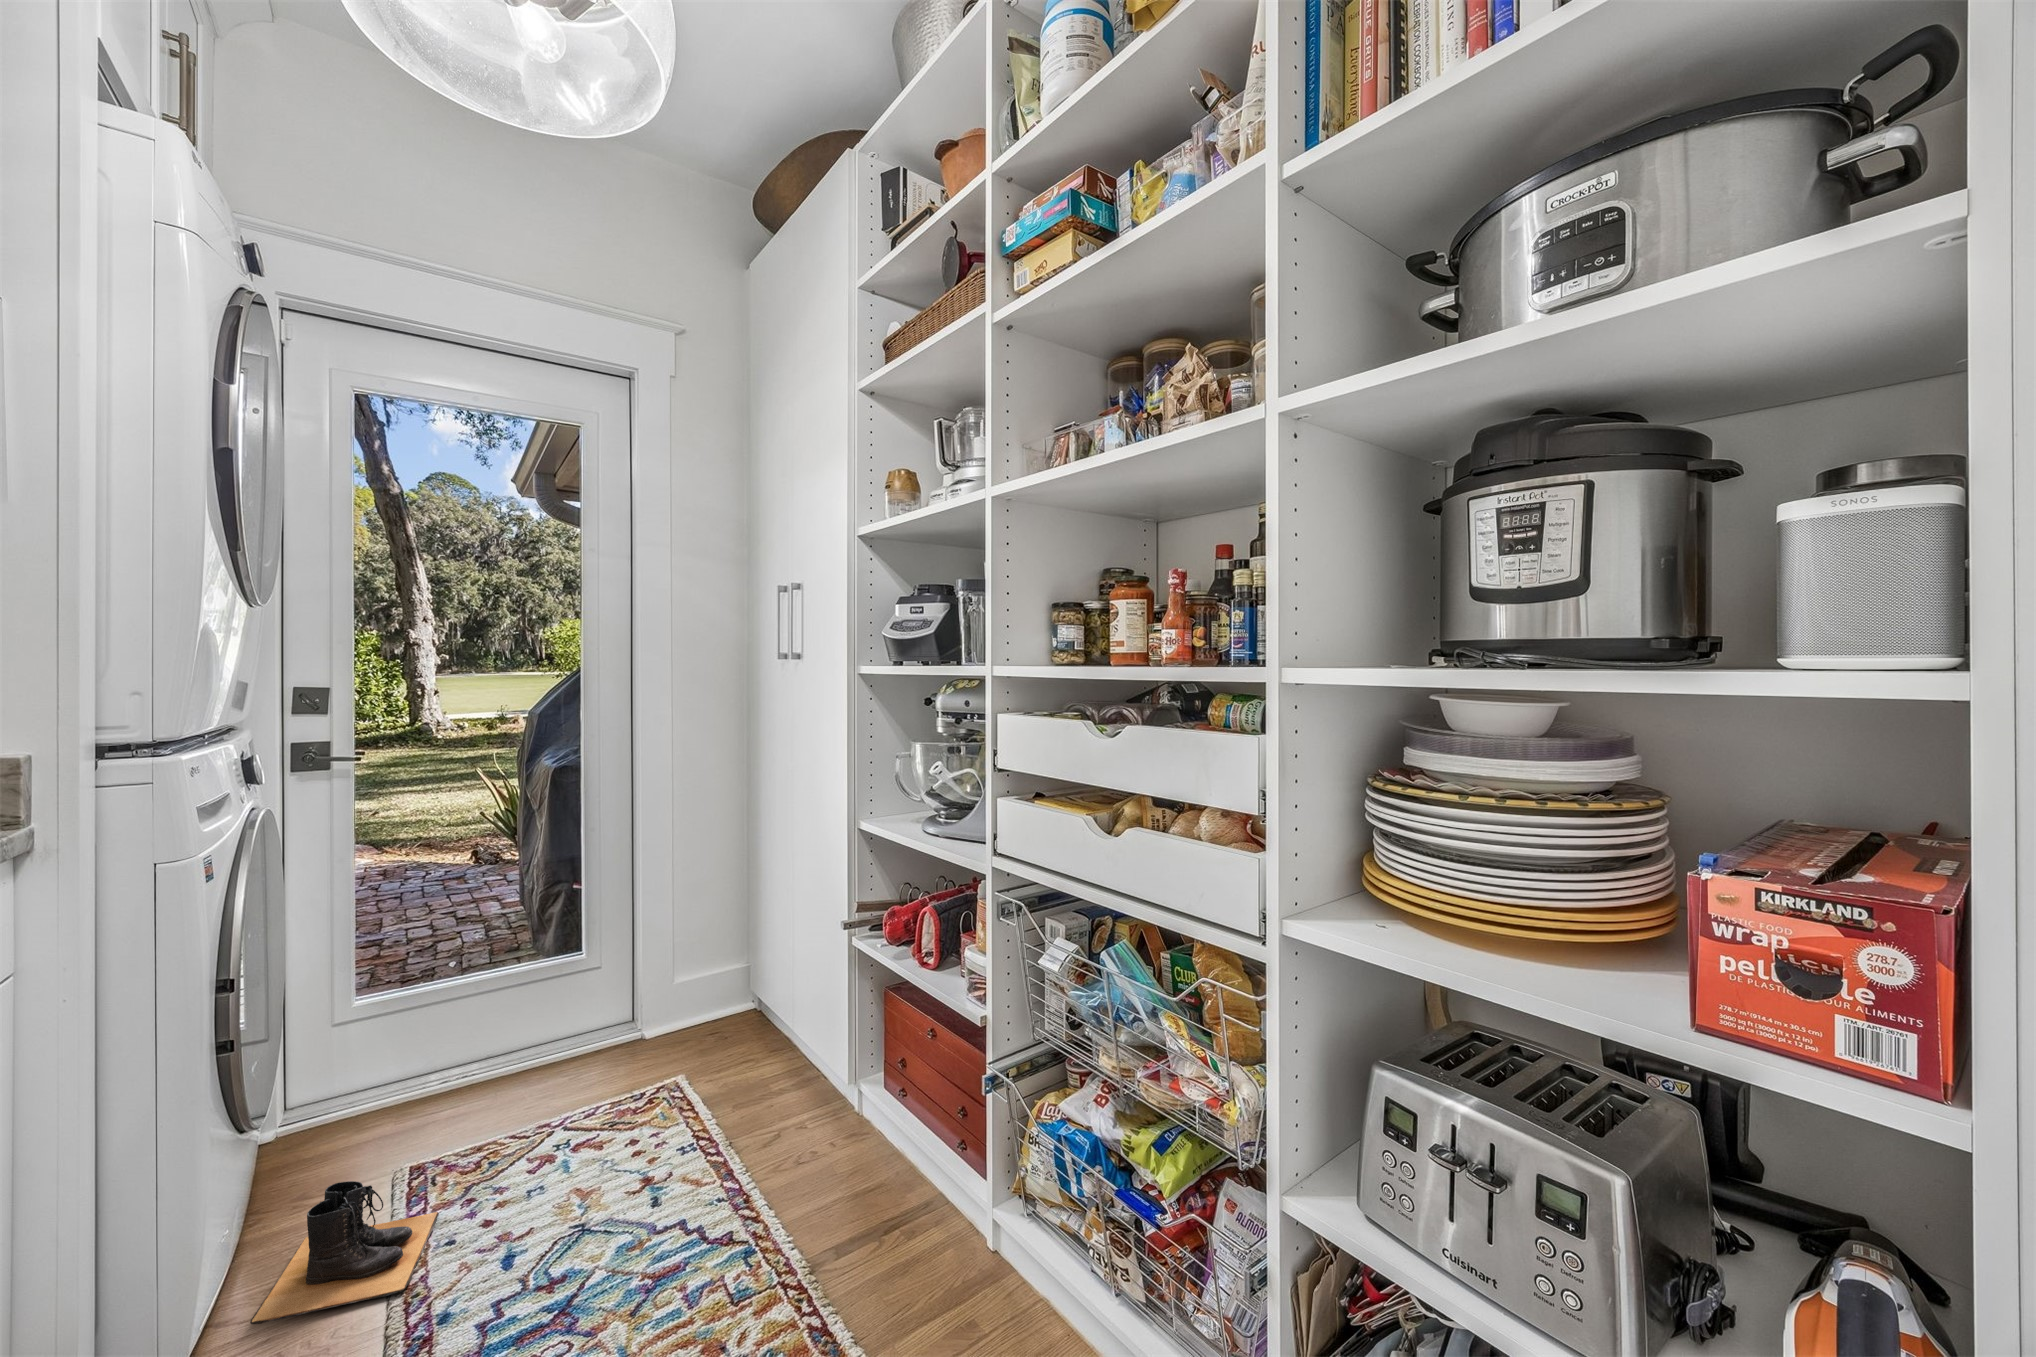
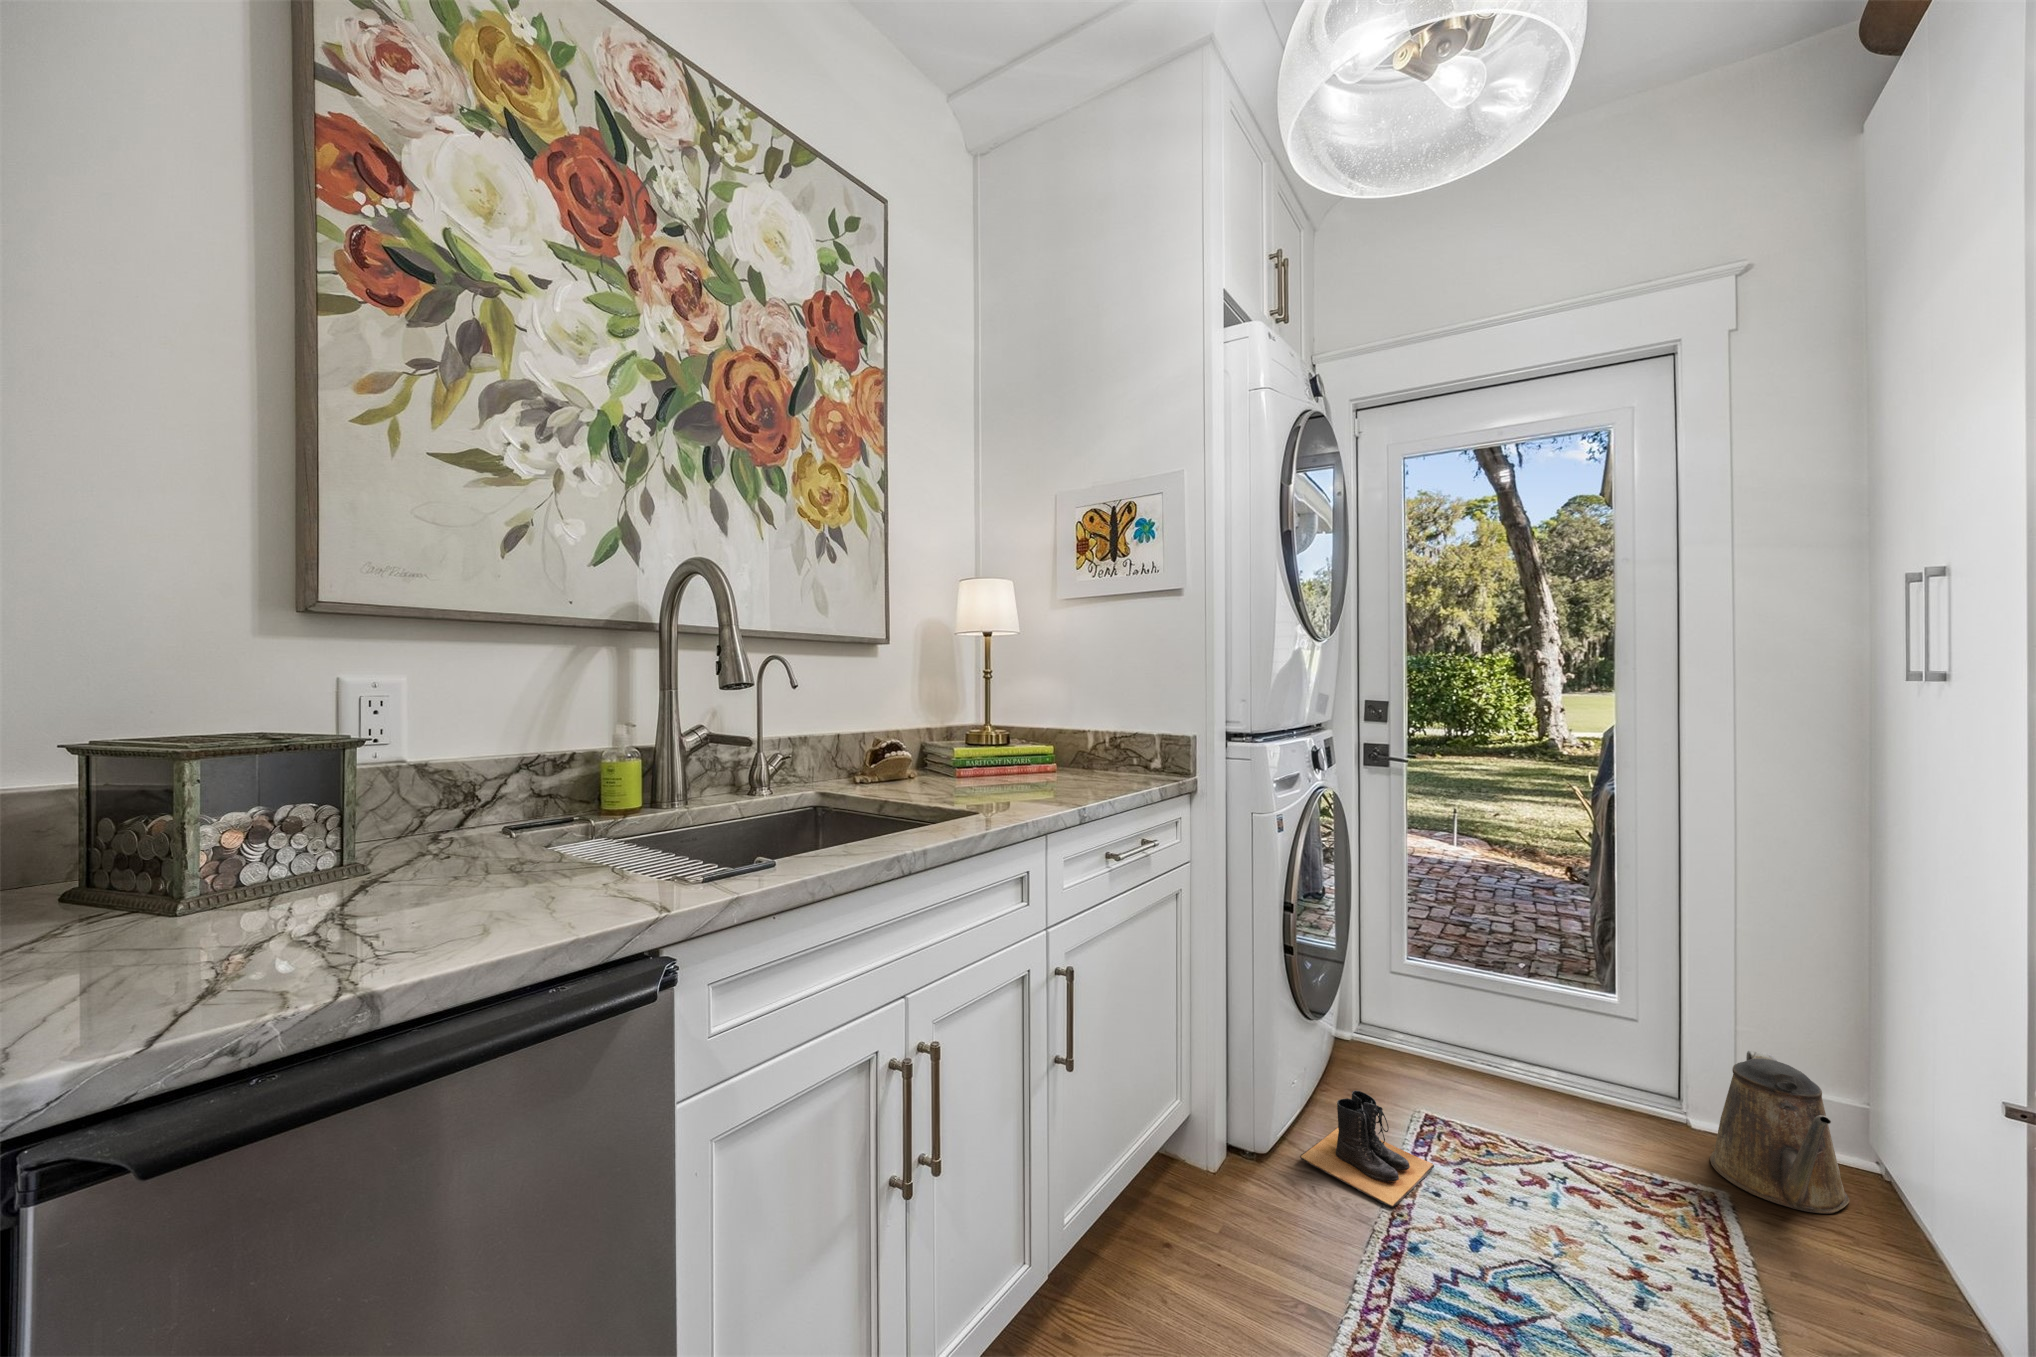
watering can: none [666,954,752,1068] -> present [1710,1051,1849,1214]

